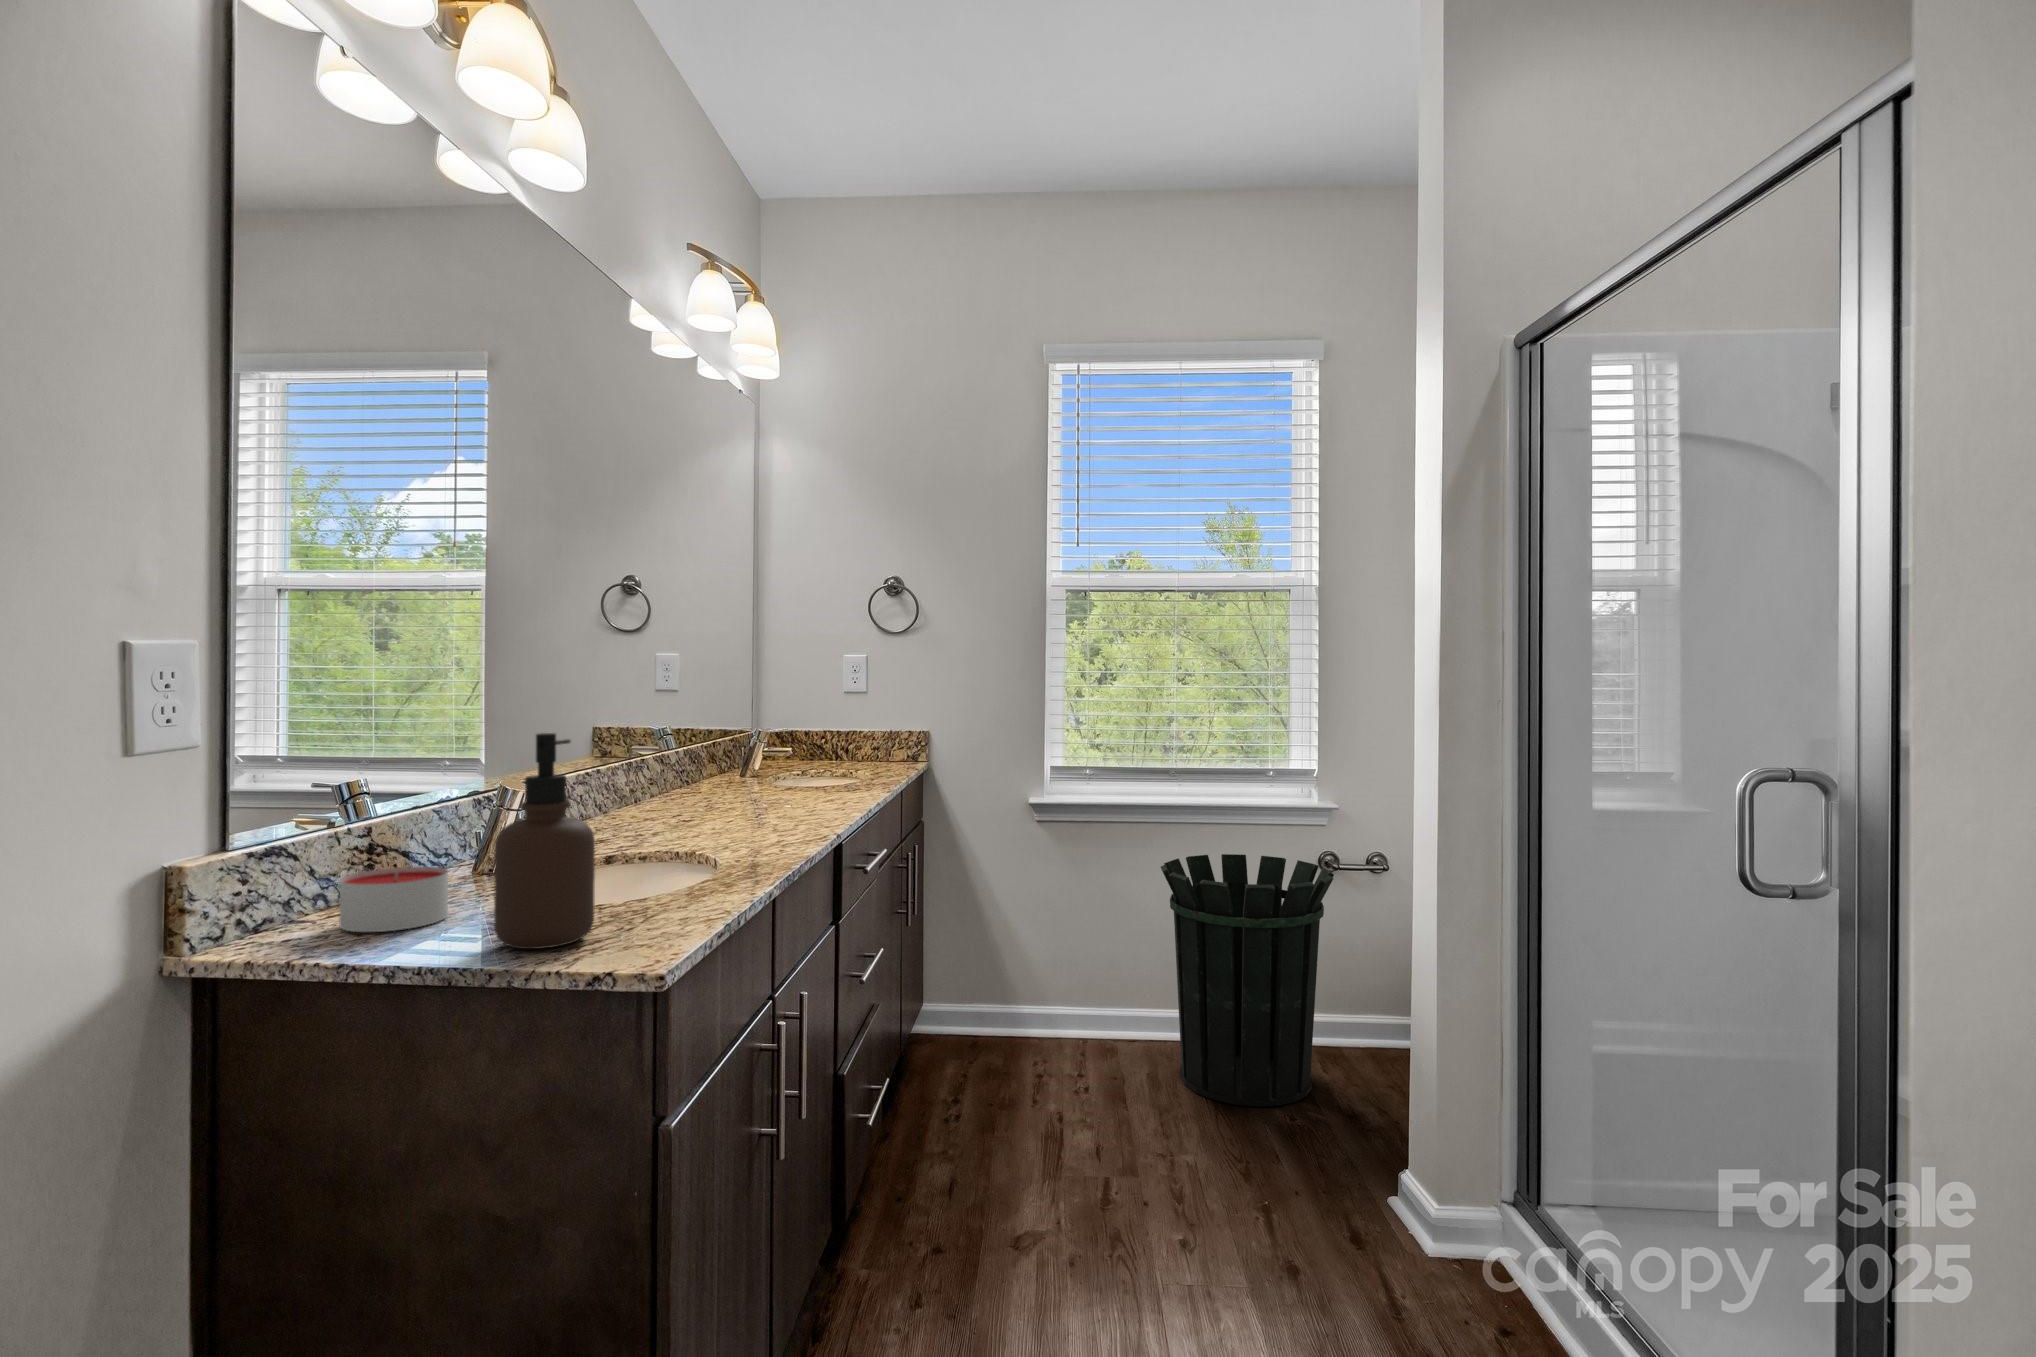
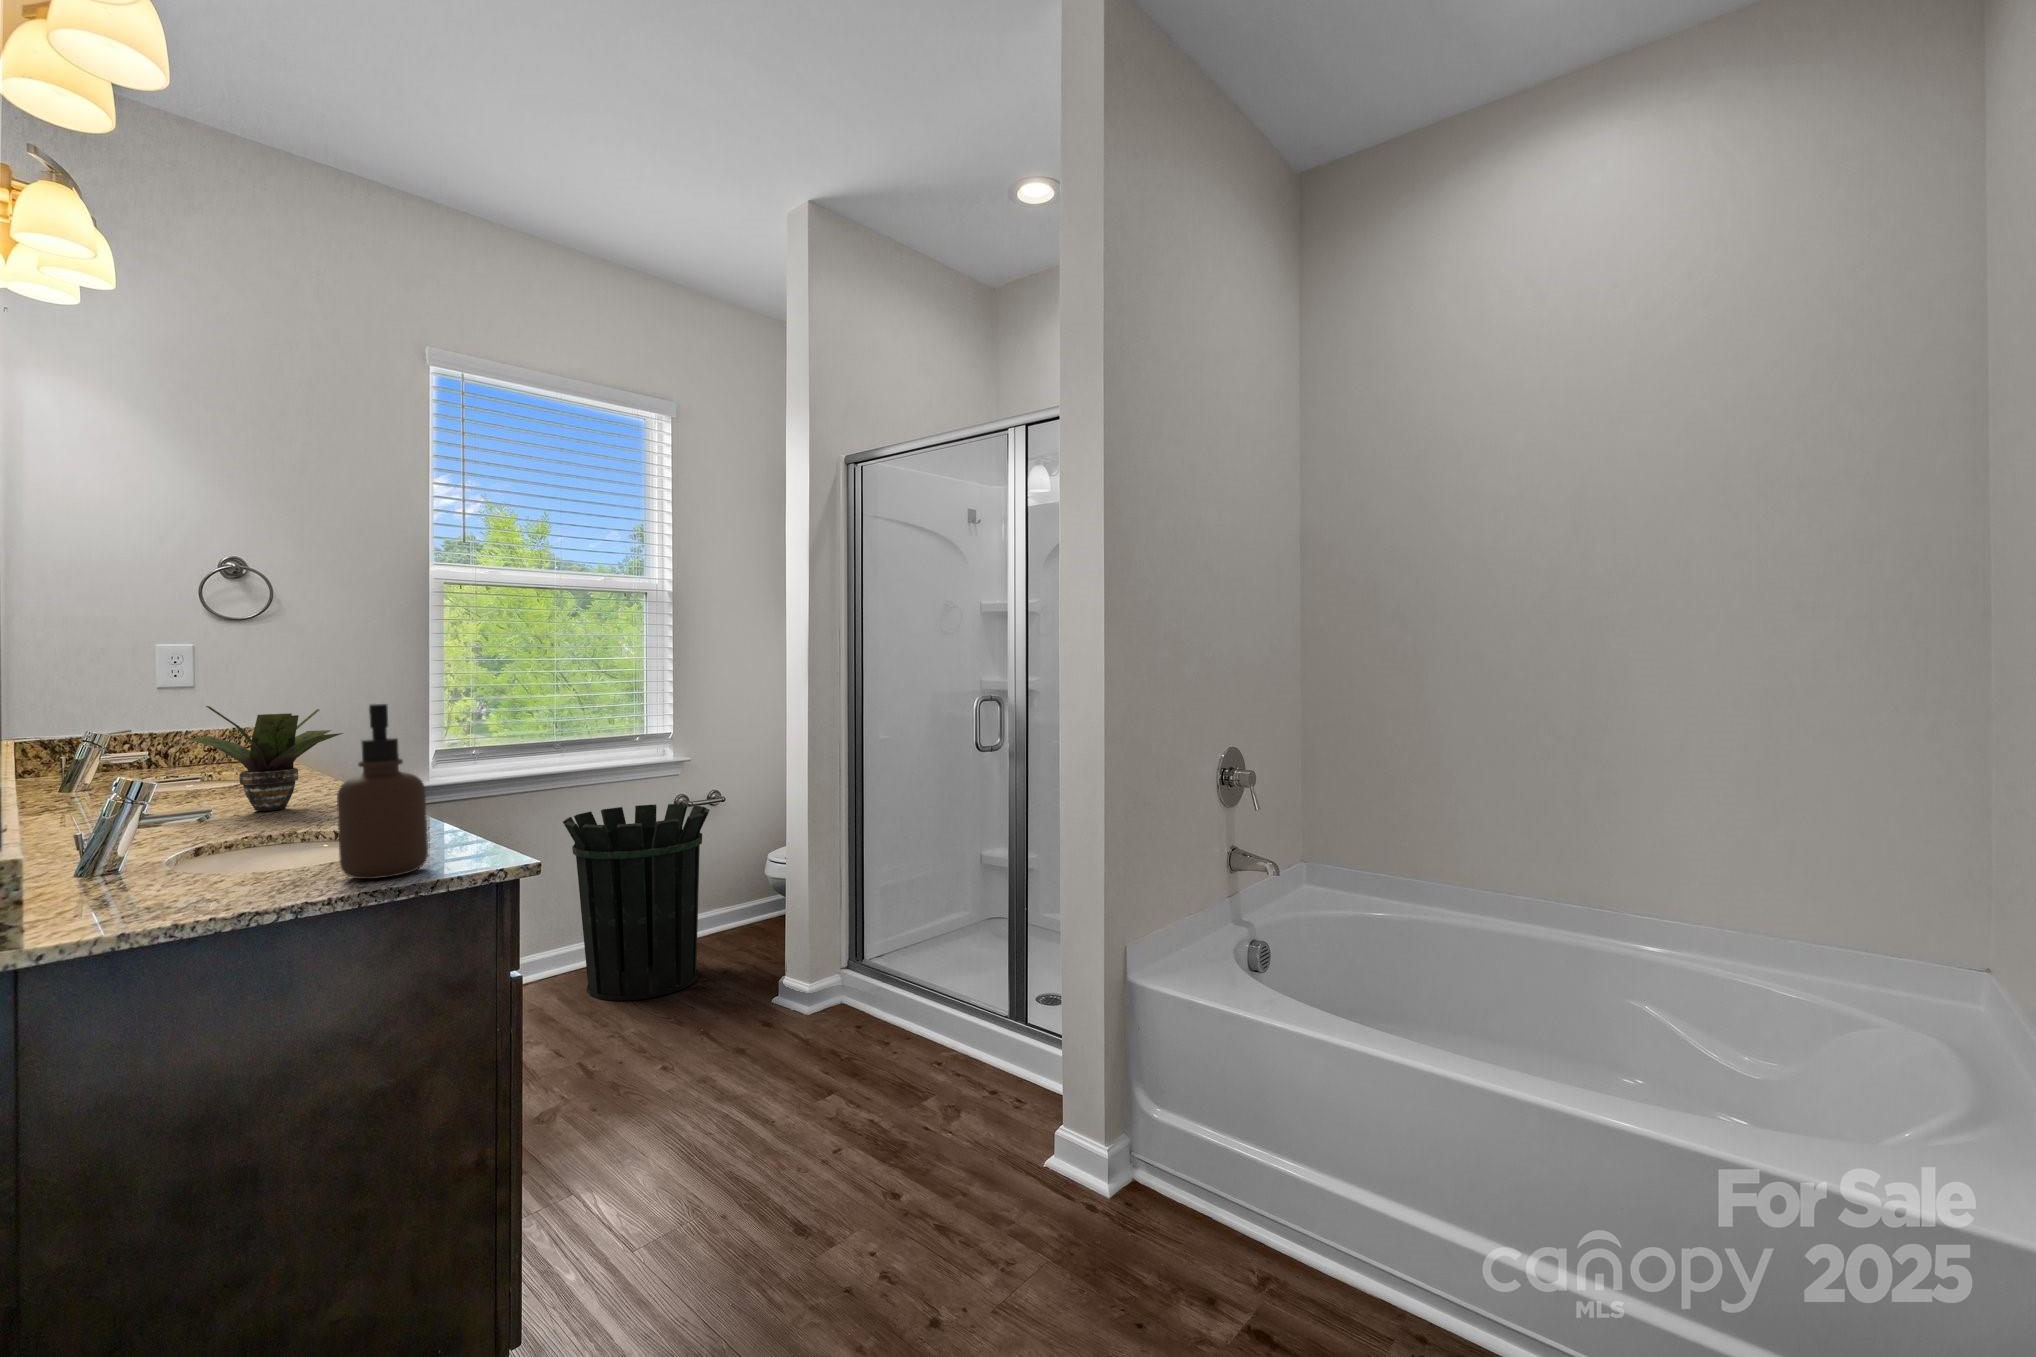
potted plant: none [714,714,833,823] -> present [188,706,343,811]
candle: present [340,866,448,932] -> none [87,846,208,910]

